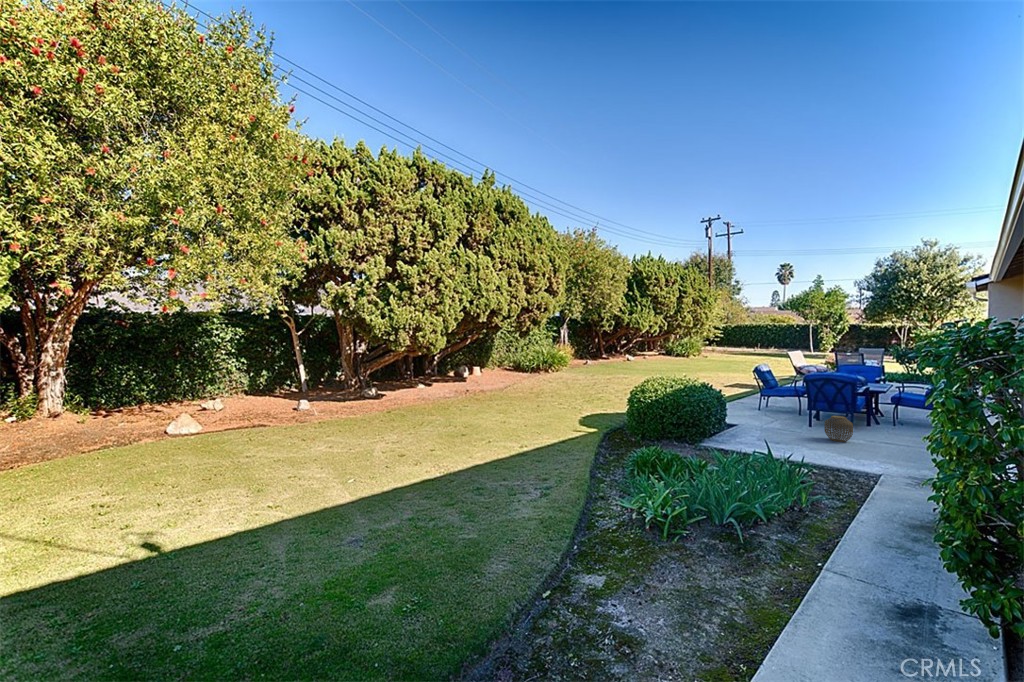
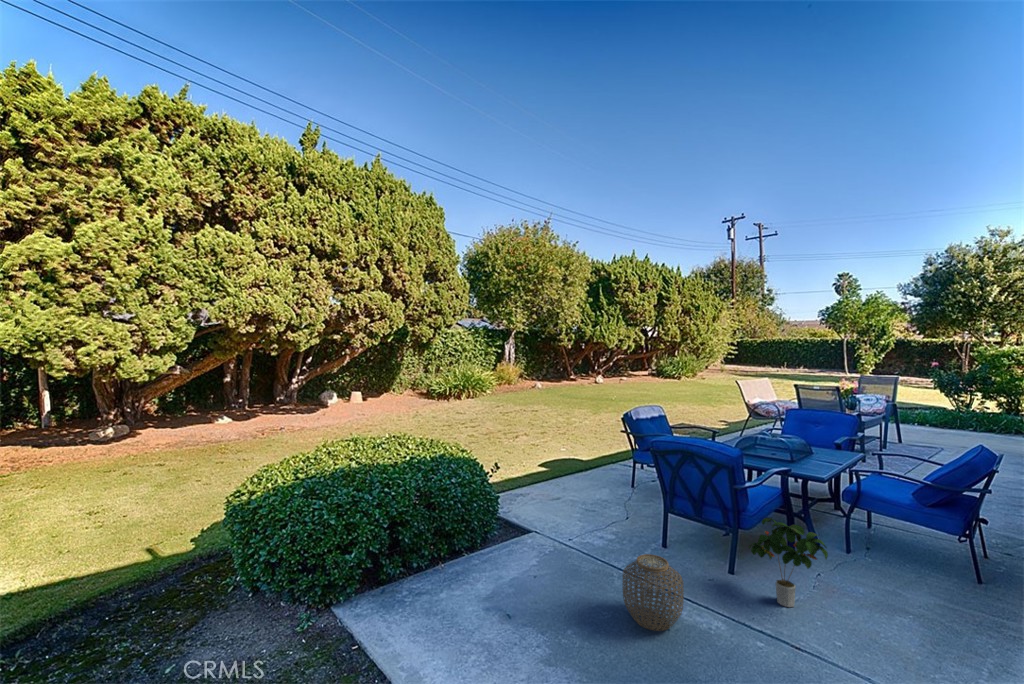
potted plant: none [863,403,902,437] -> present [748,518,828,607]

